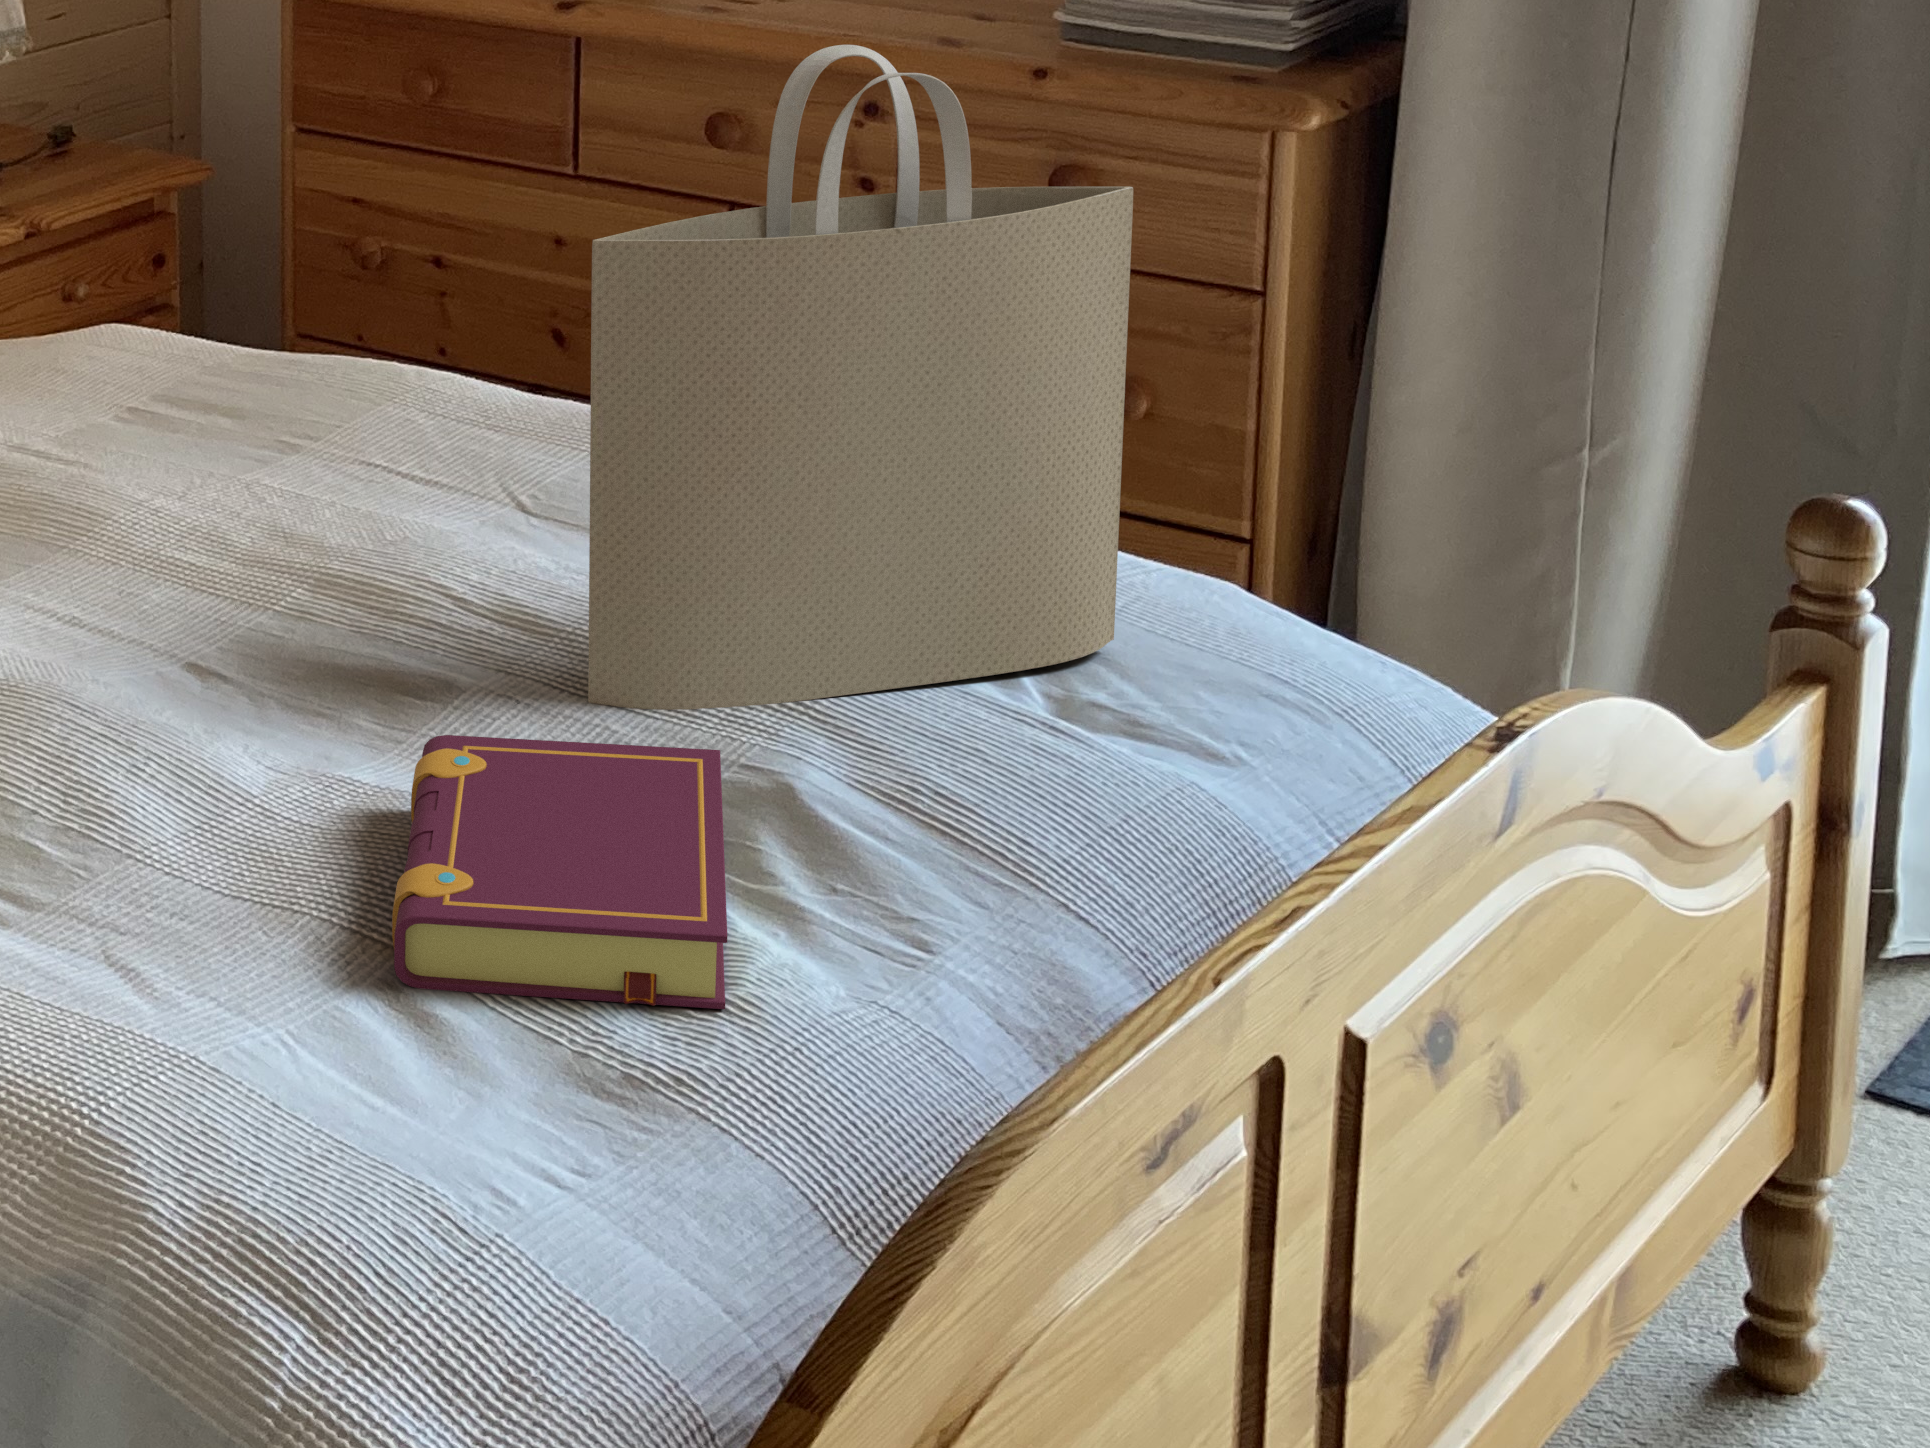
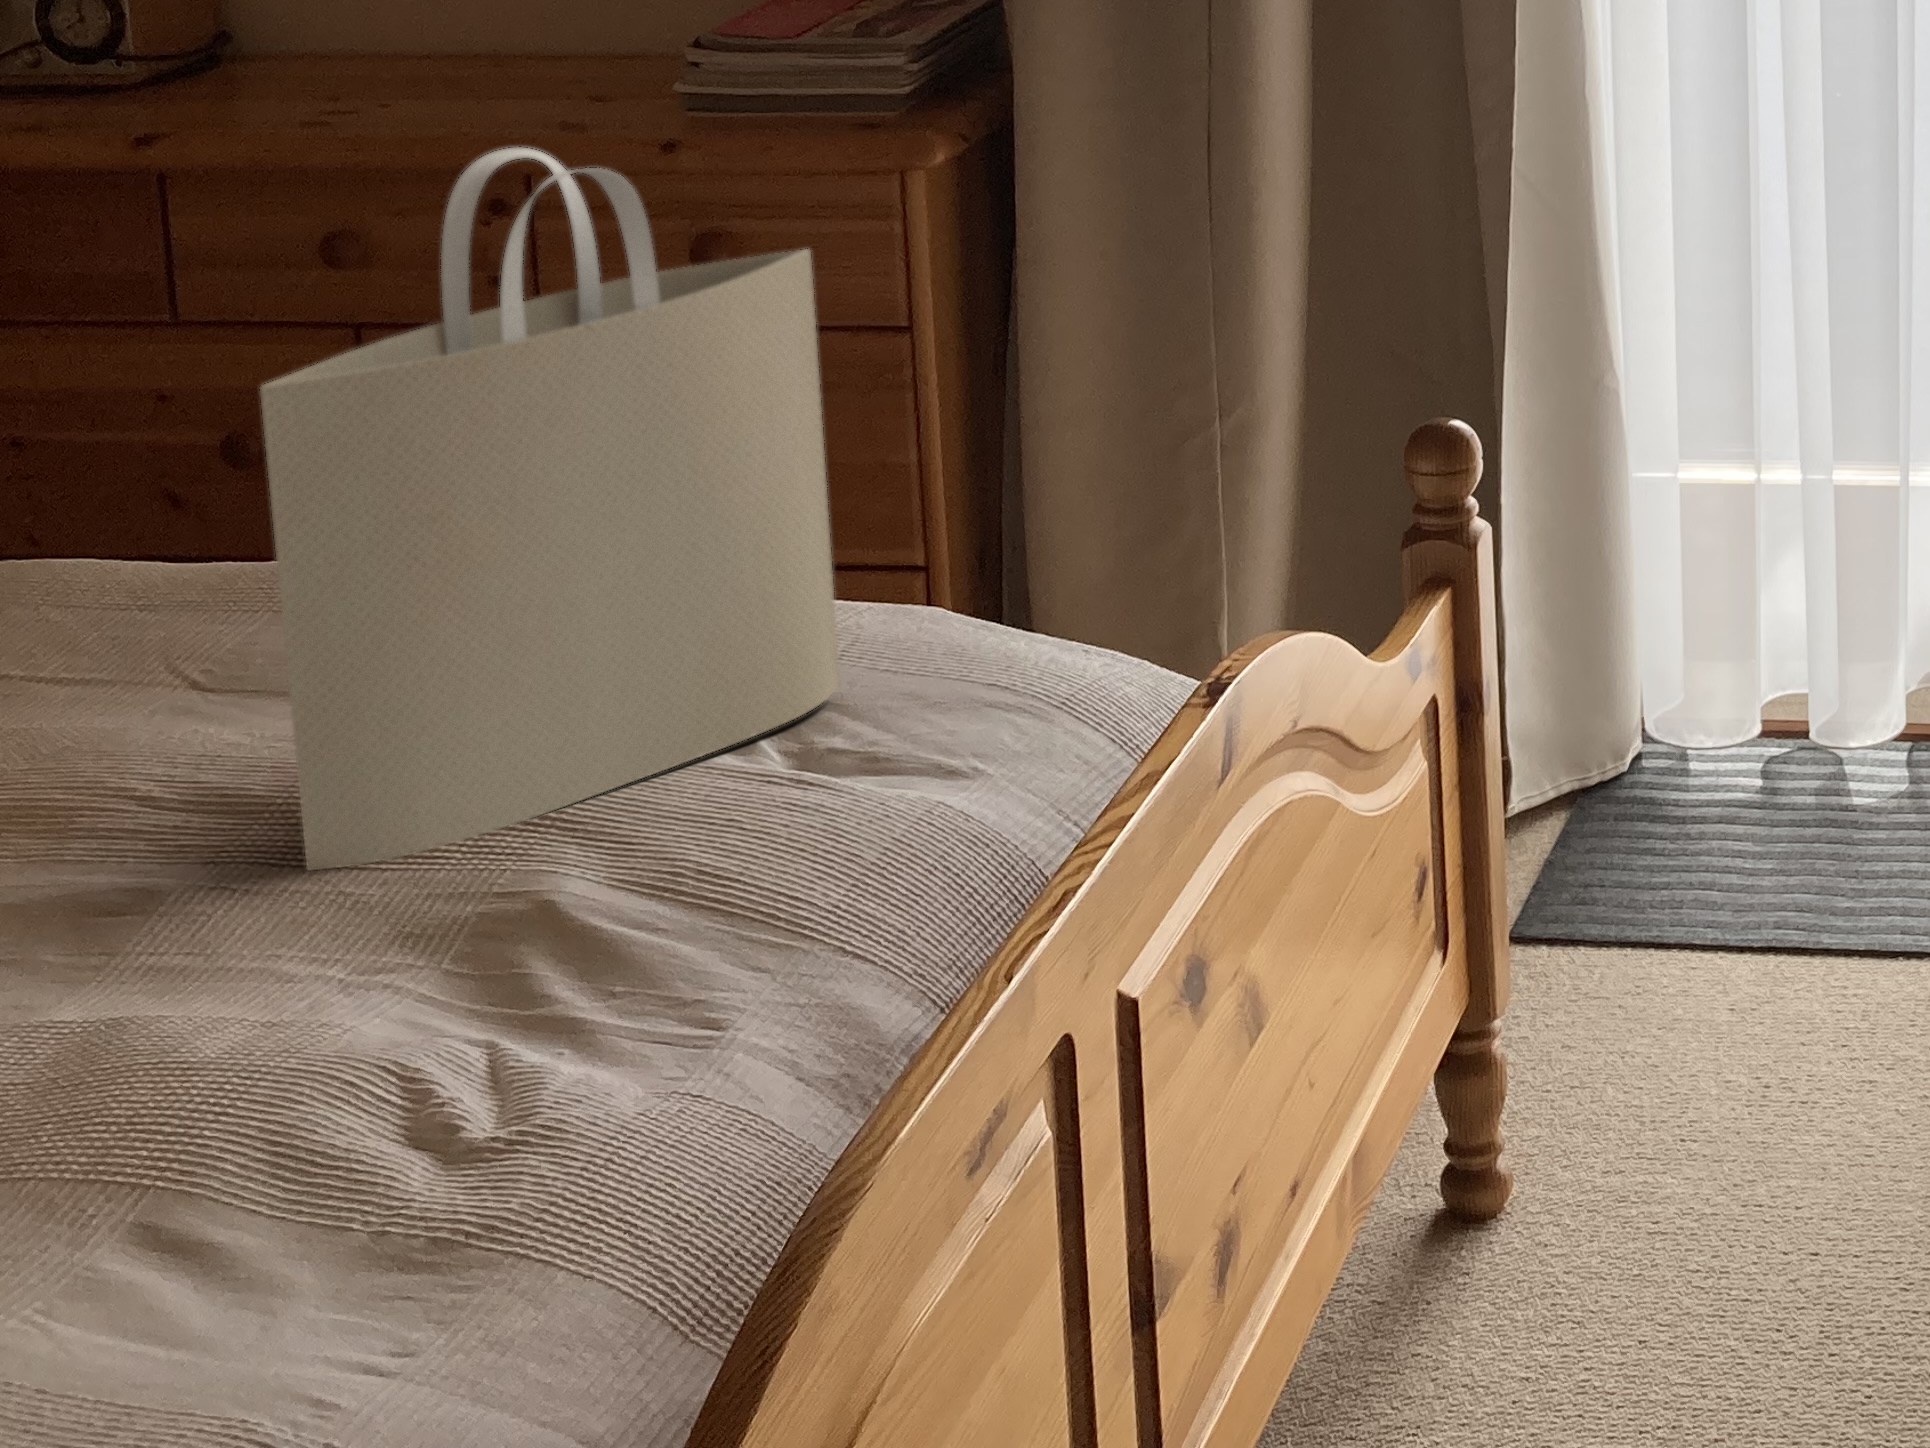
book: present [392,735,727,1009] -> none [130,884,526,1218]

